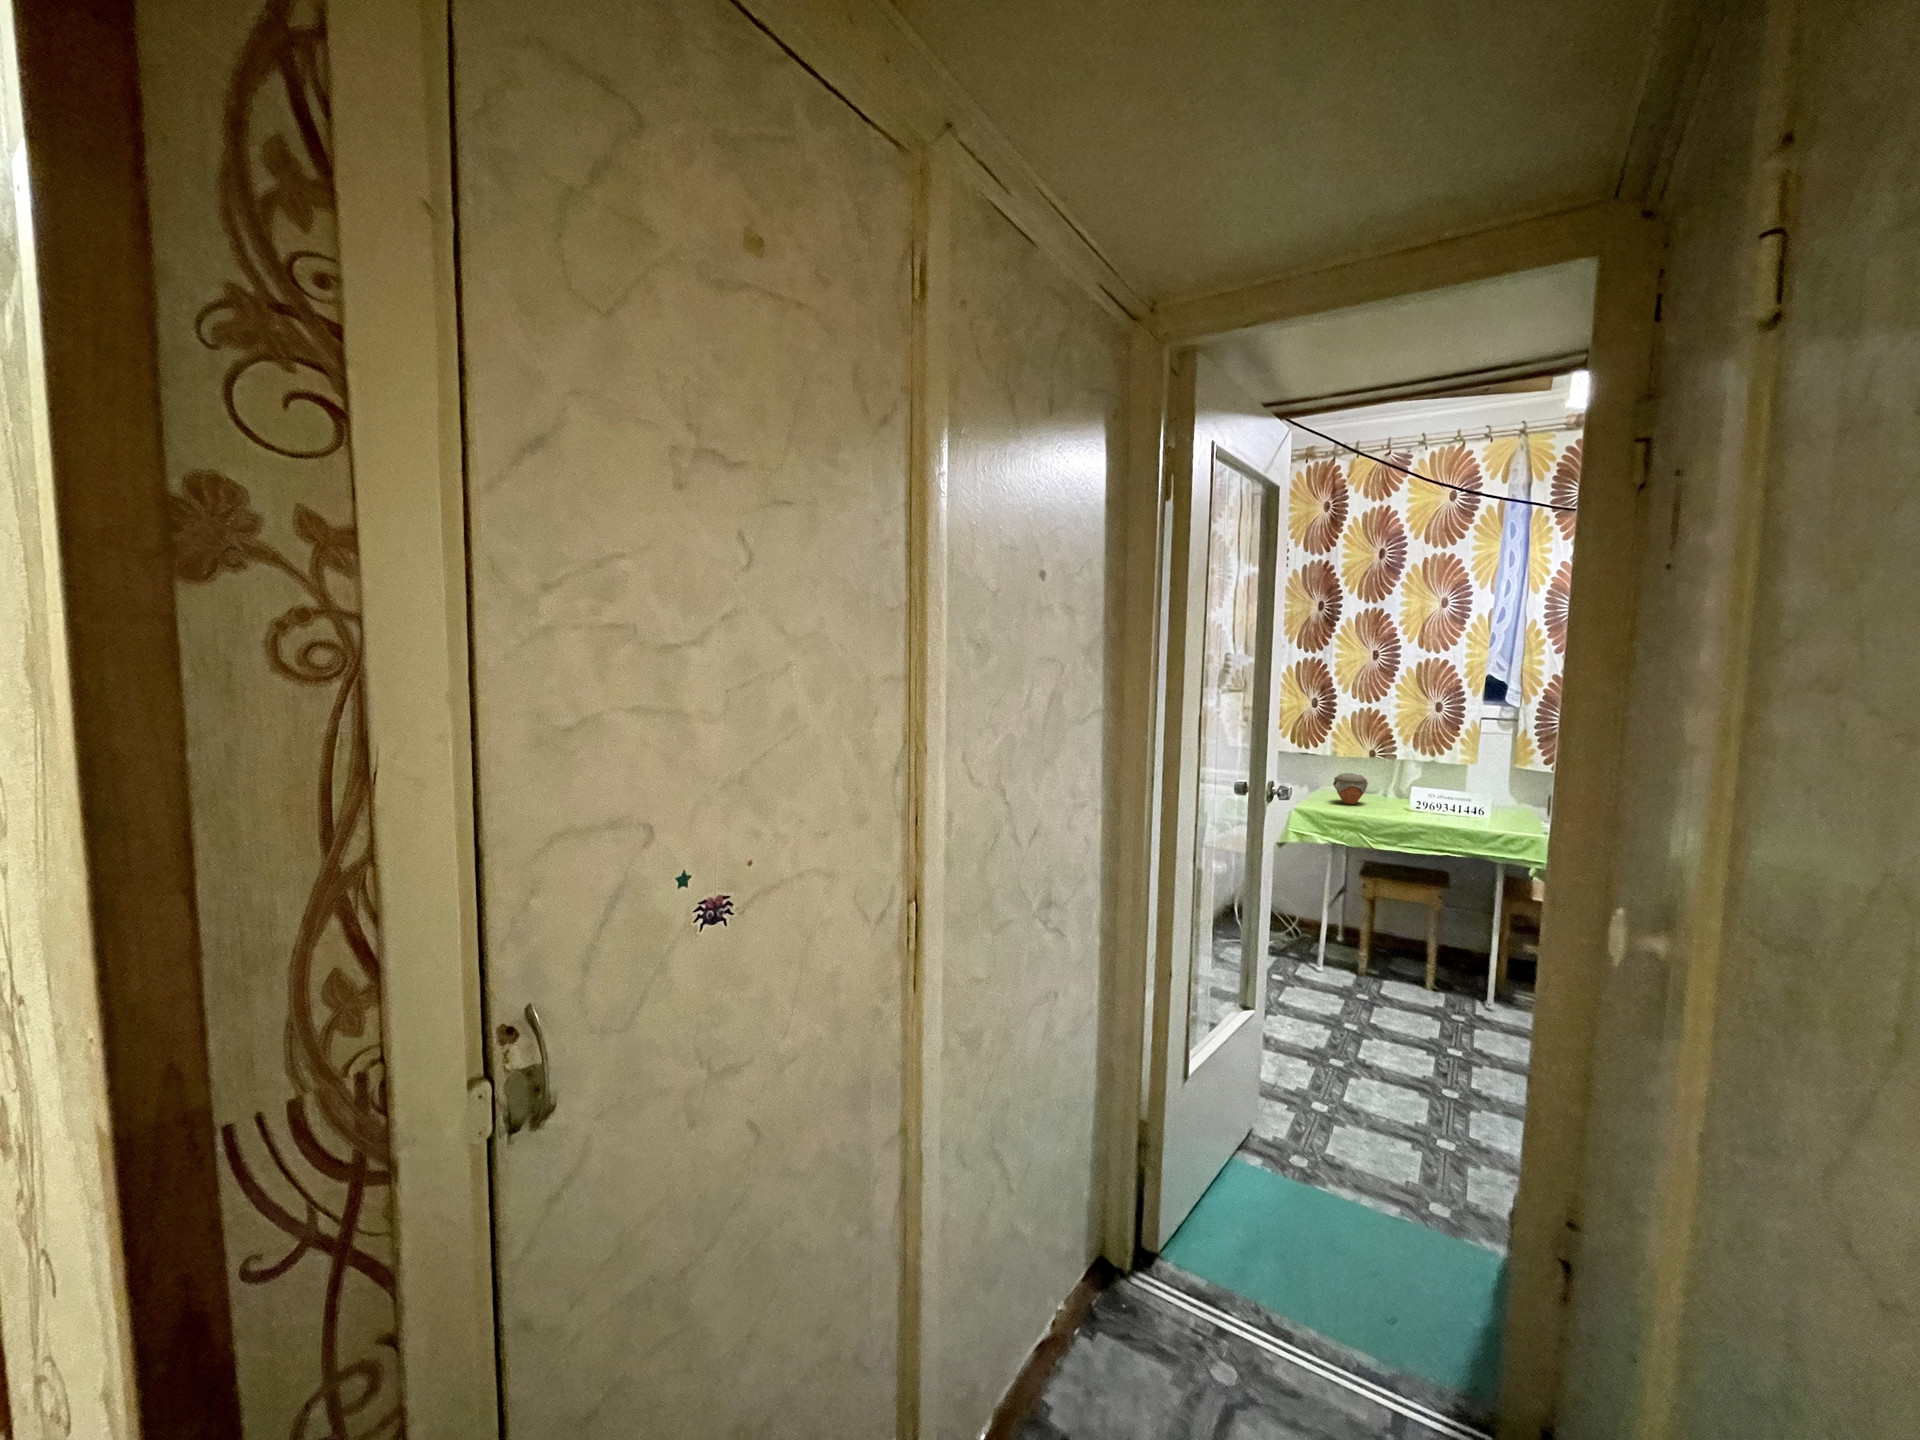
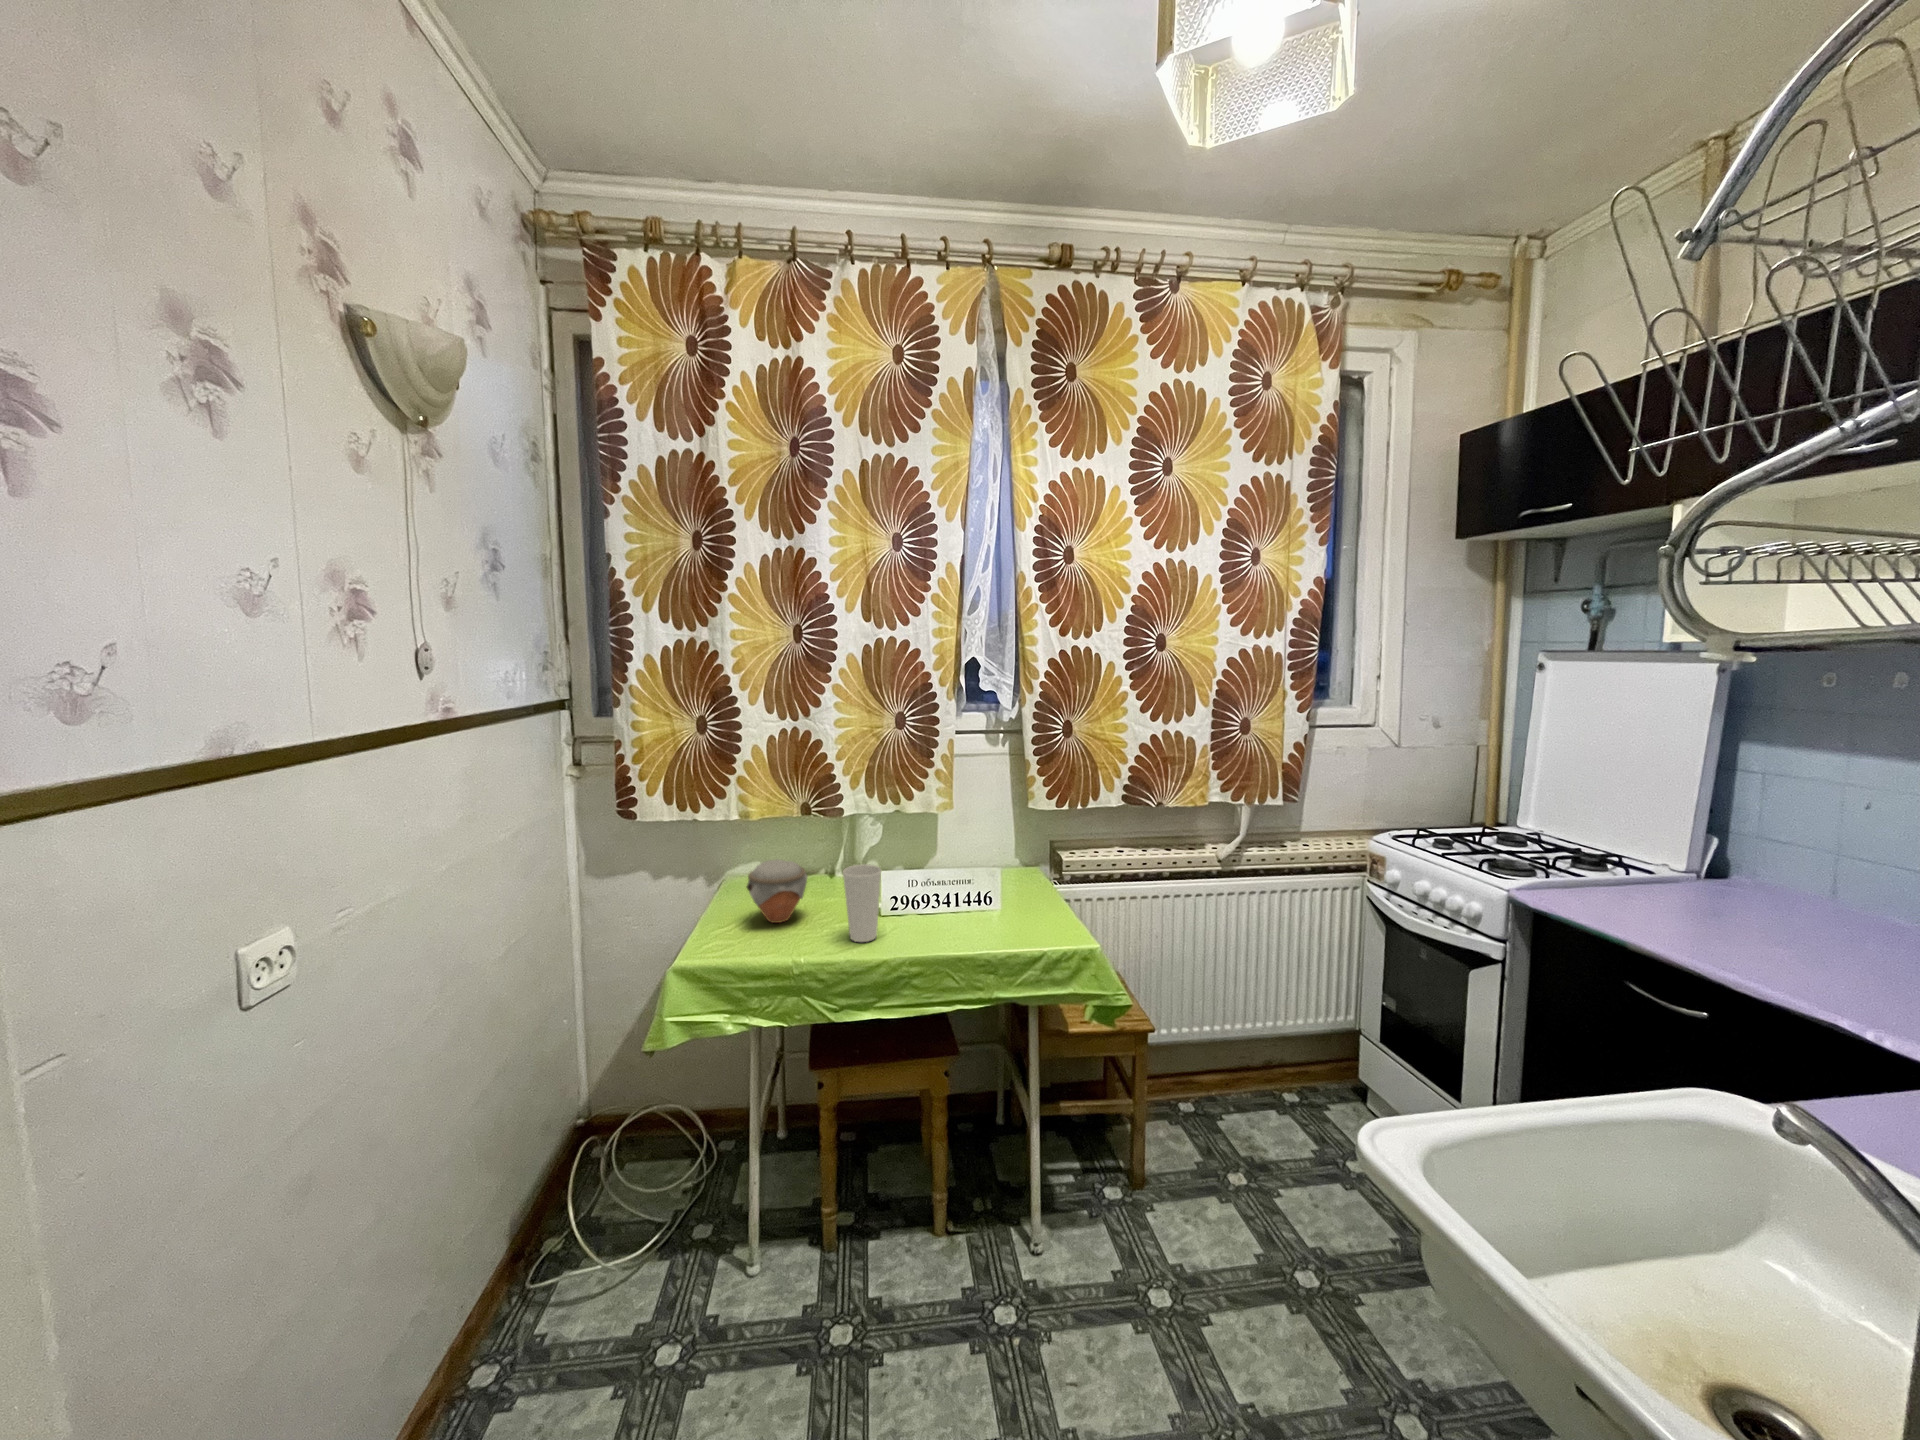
cup: none [1386,777,1409,815] -> present [843,864,881,942]

